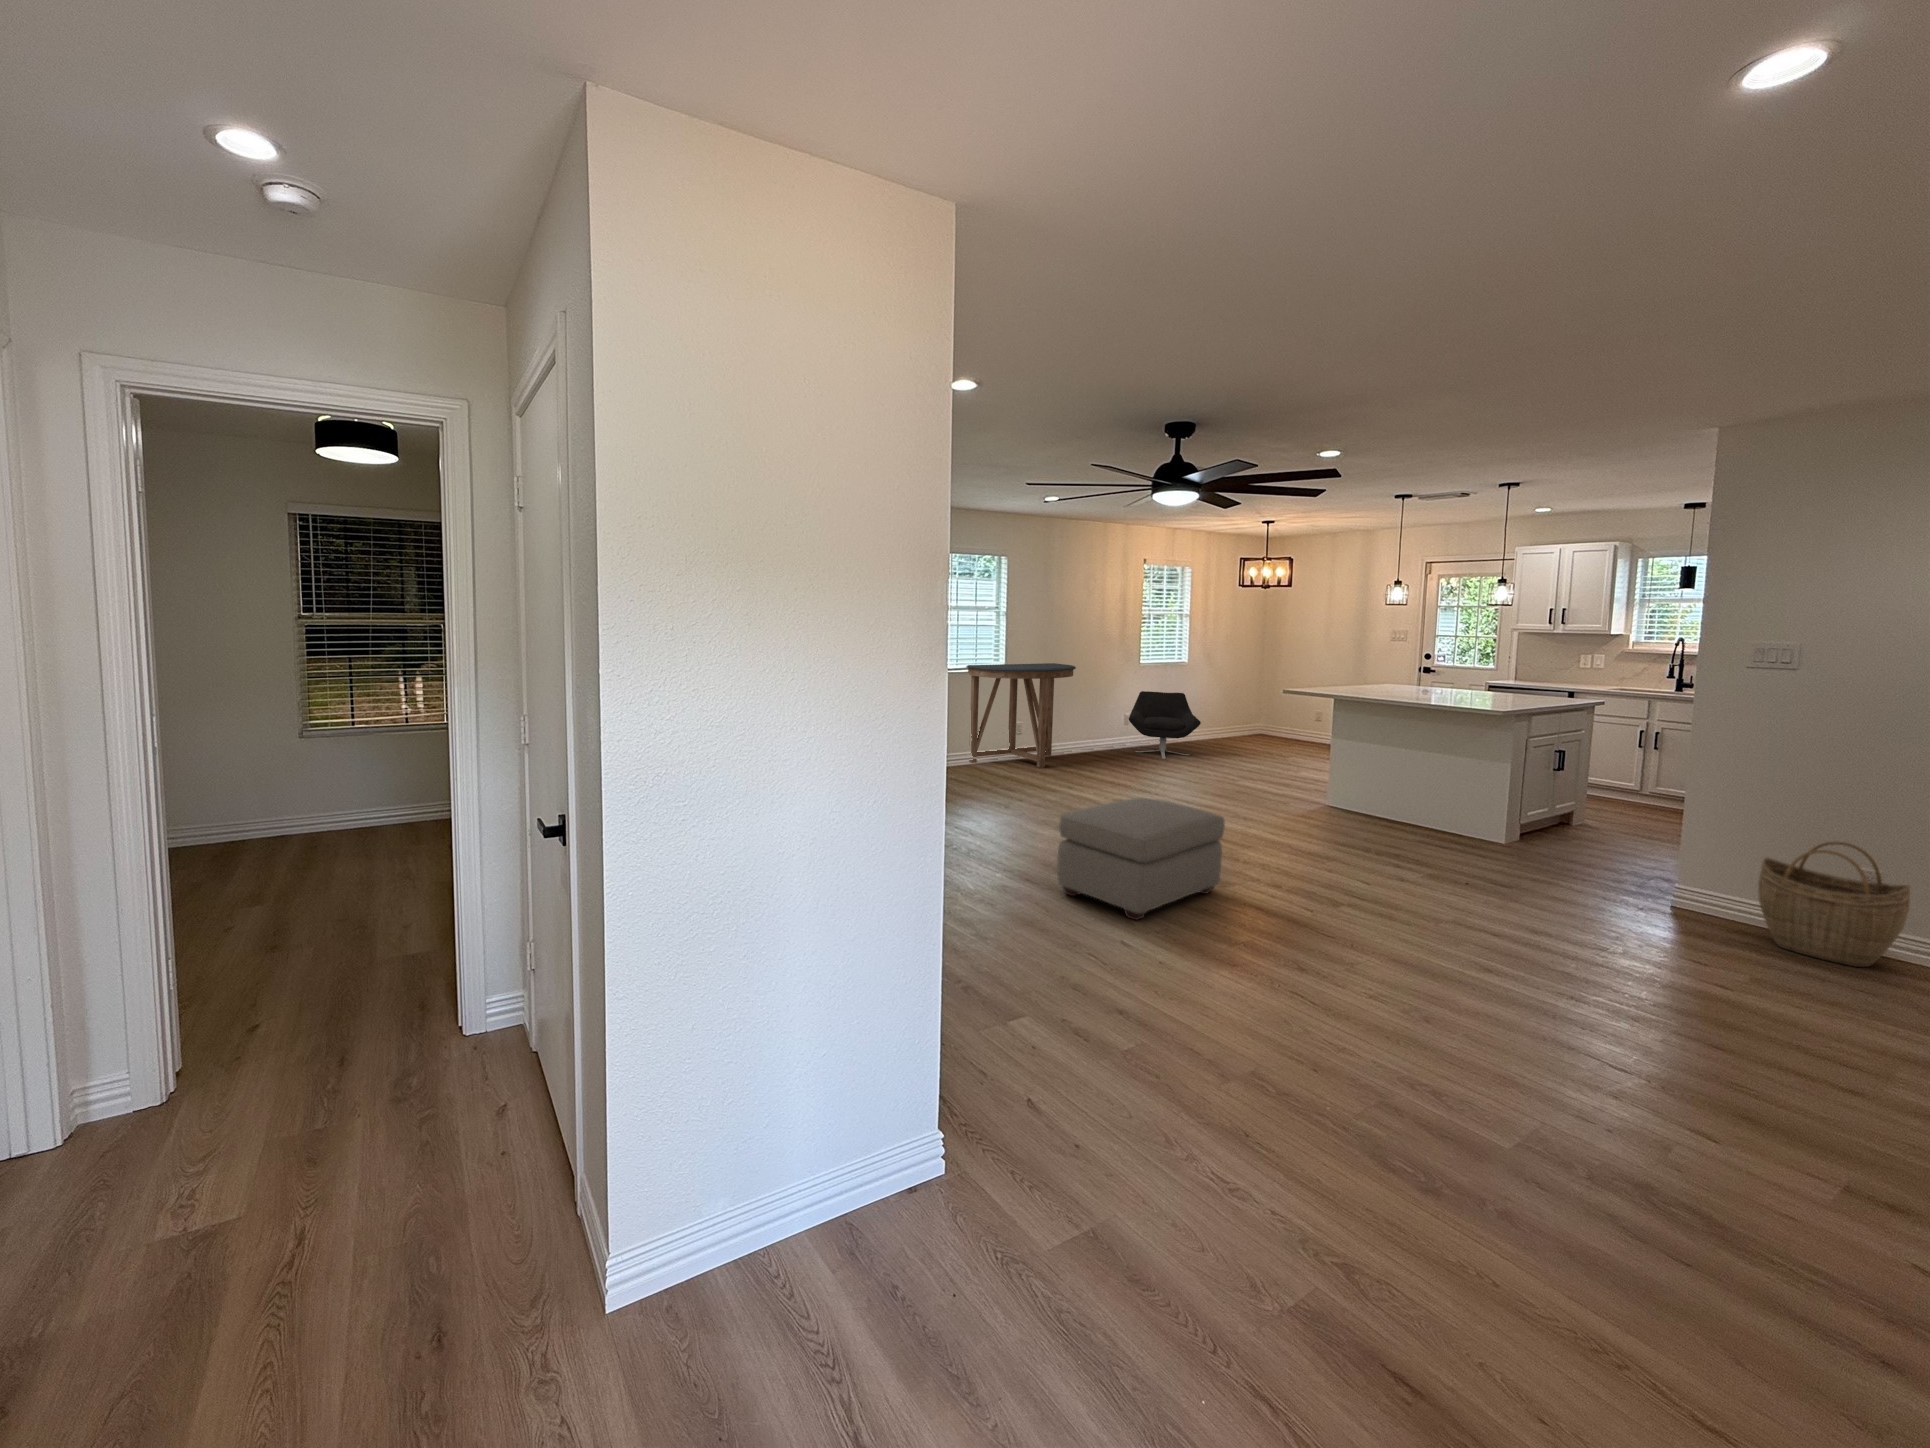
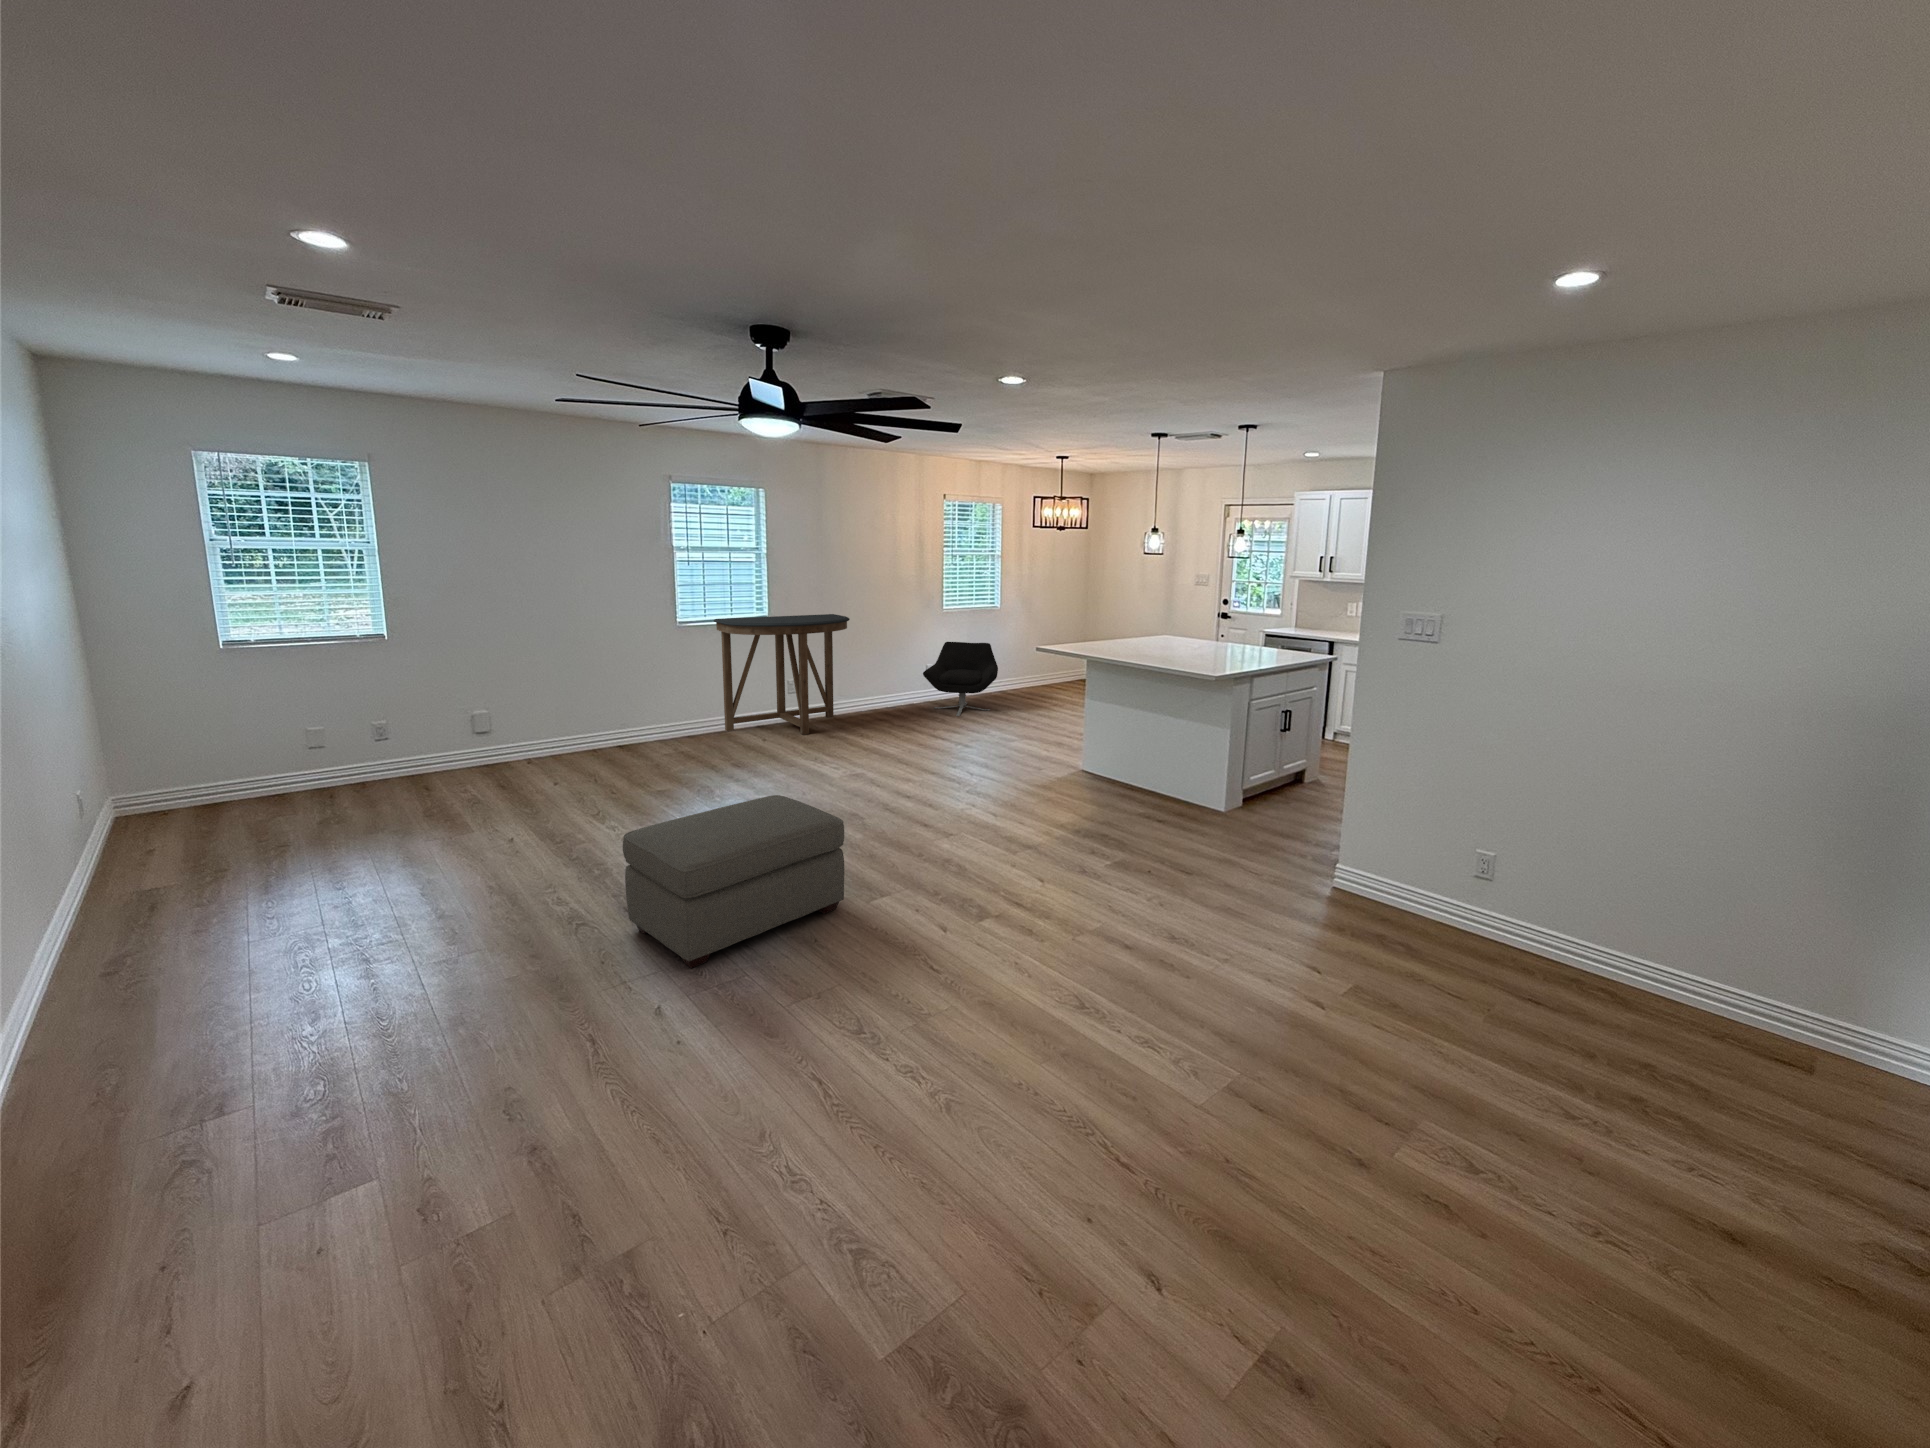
woven basket: present [1758,842,1910,967] -> none [1384,821,1504,955]

